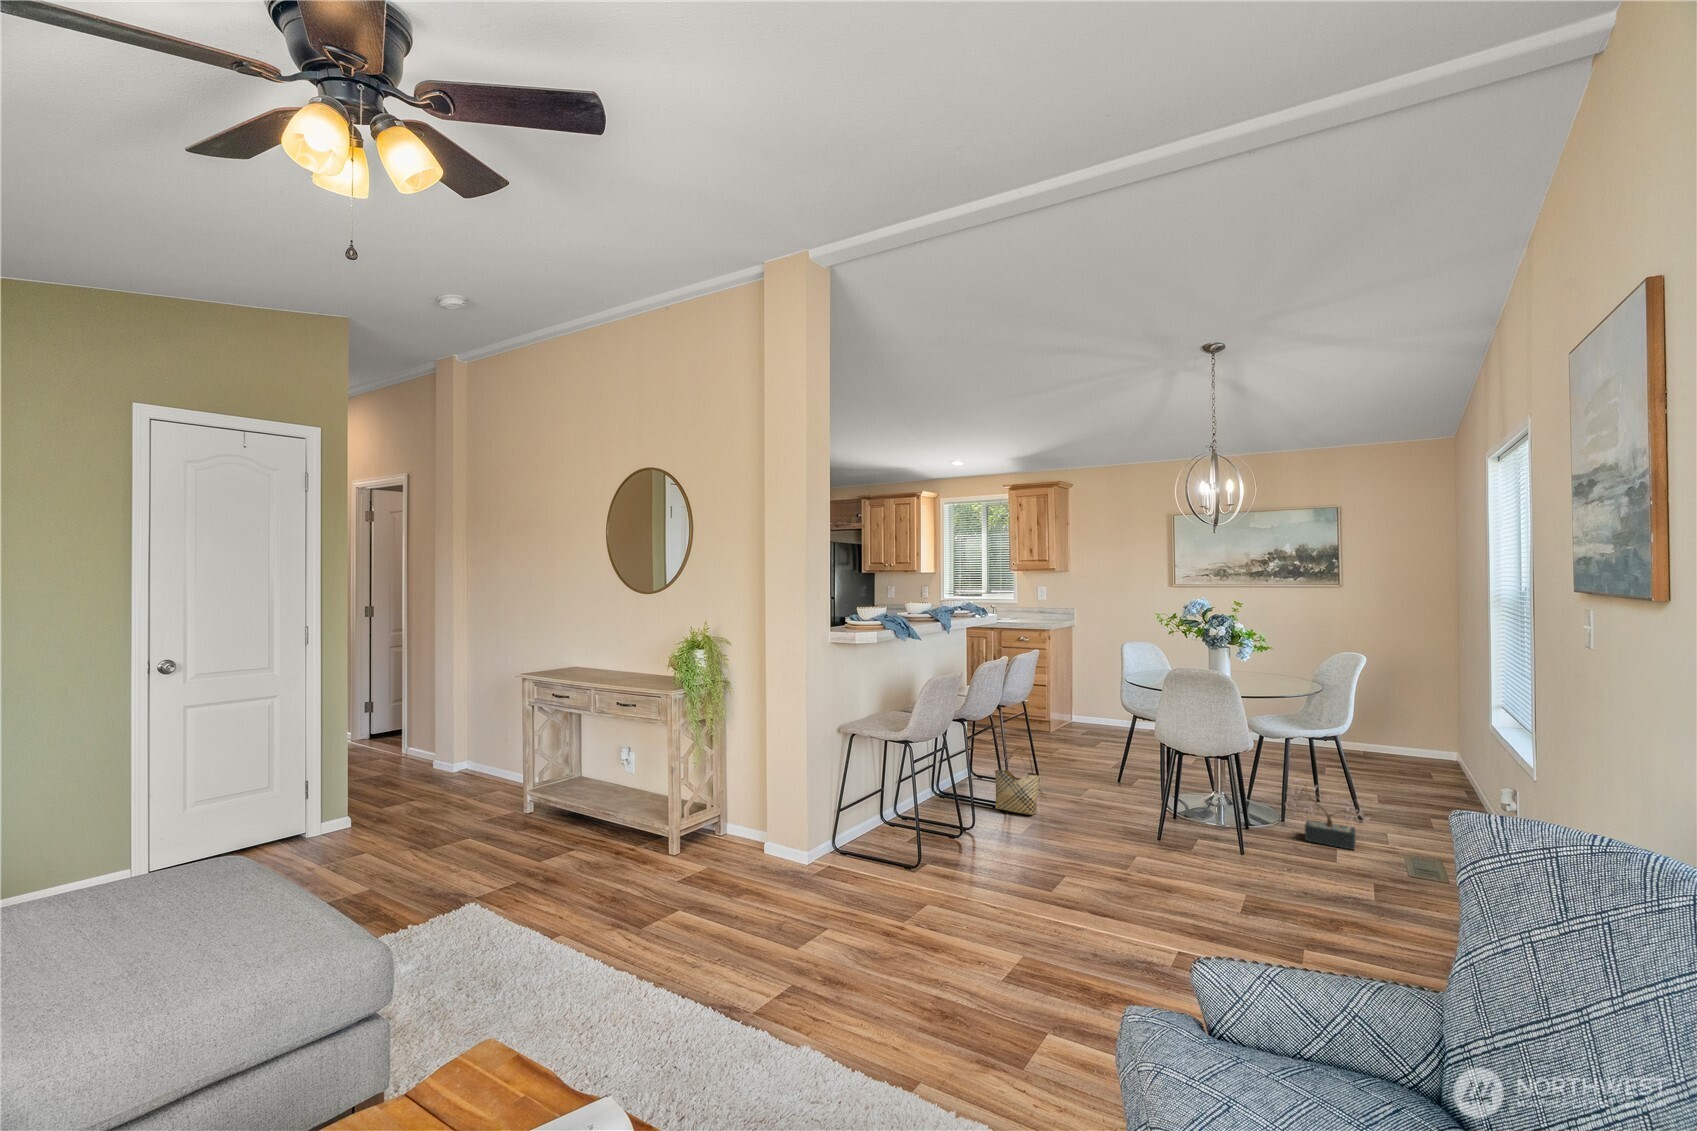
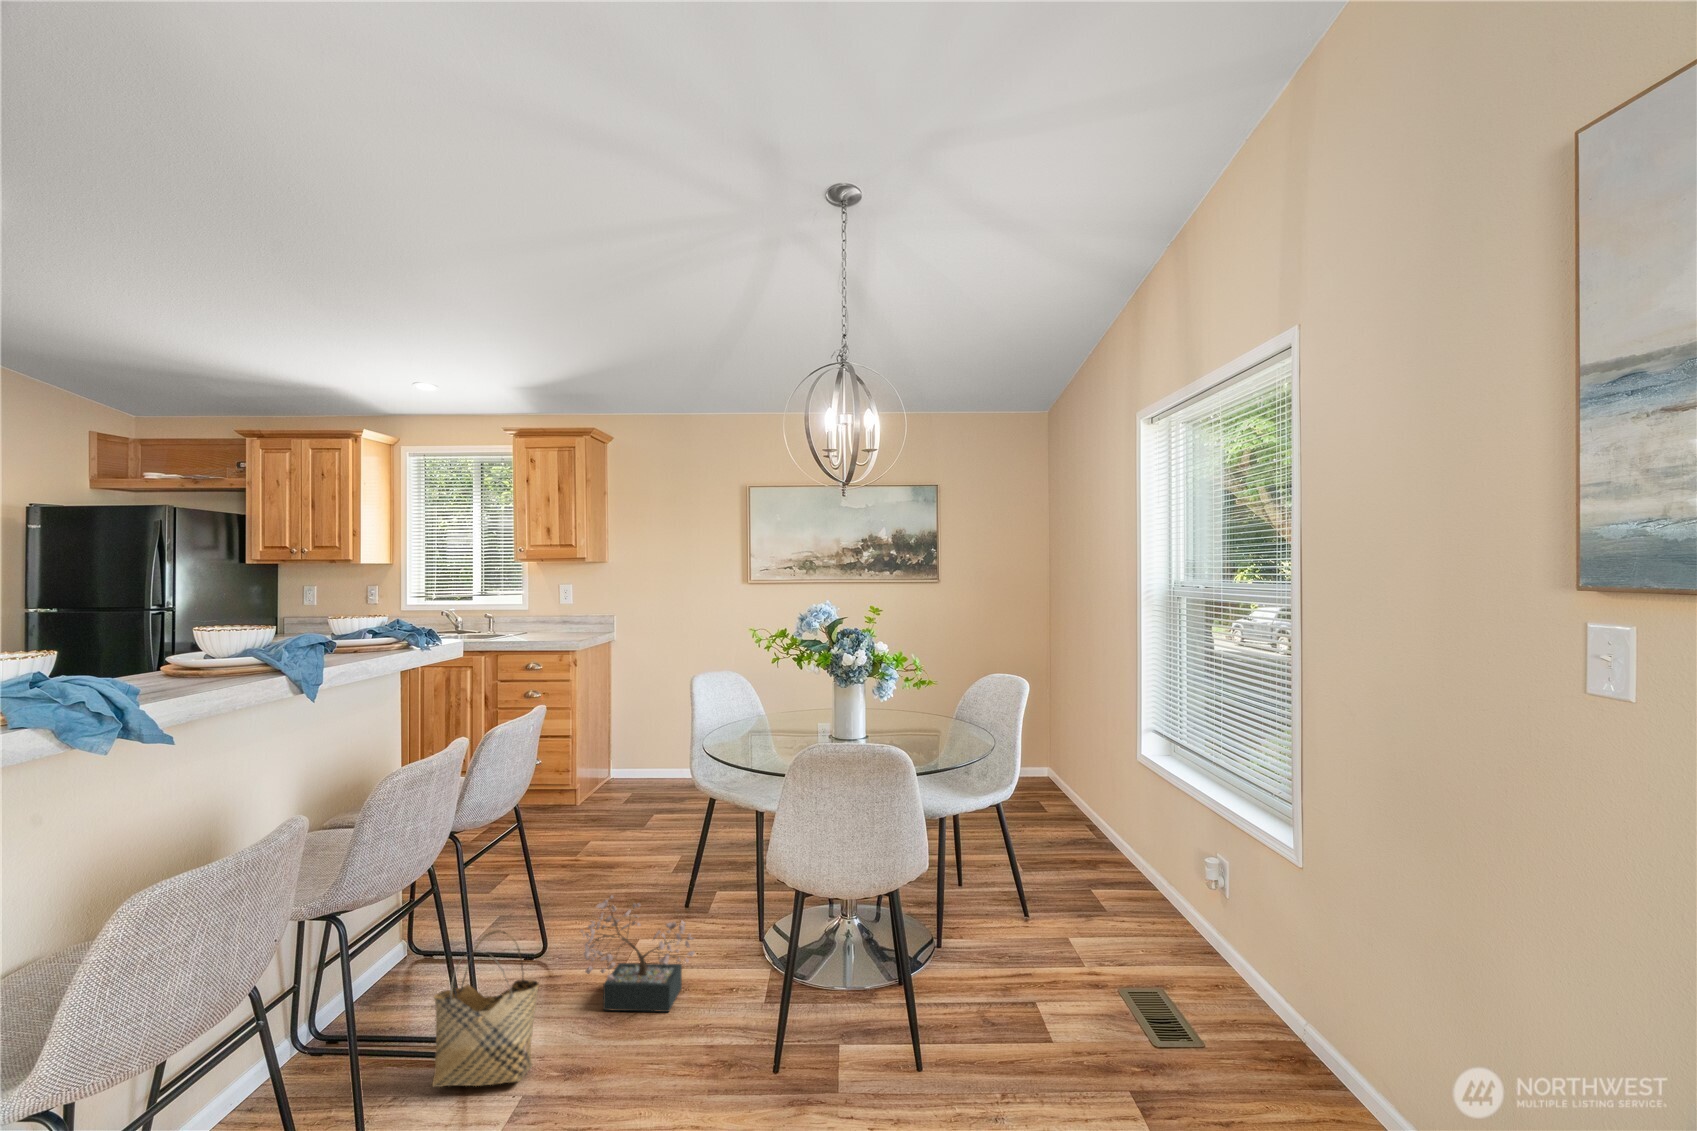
decorative plant: present [1285,778,1369,850] -> present [580,896,695,1012]

